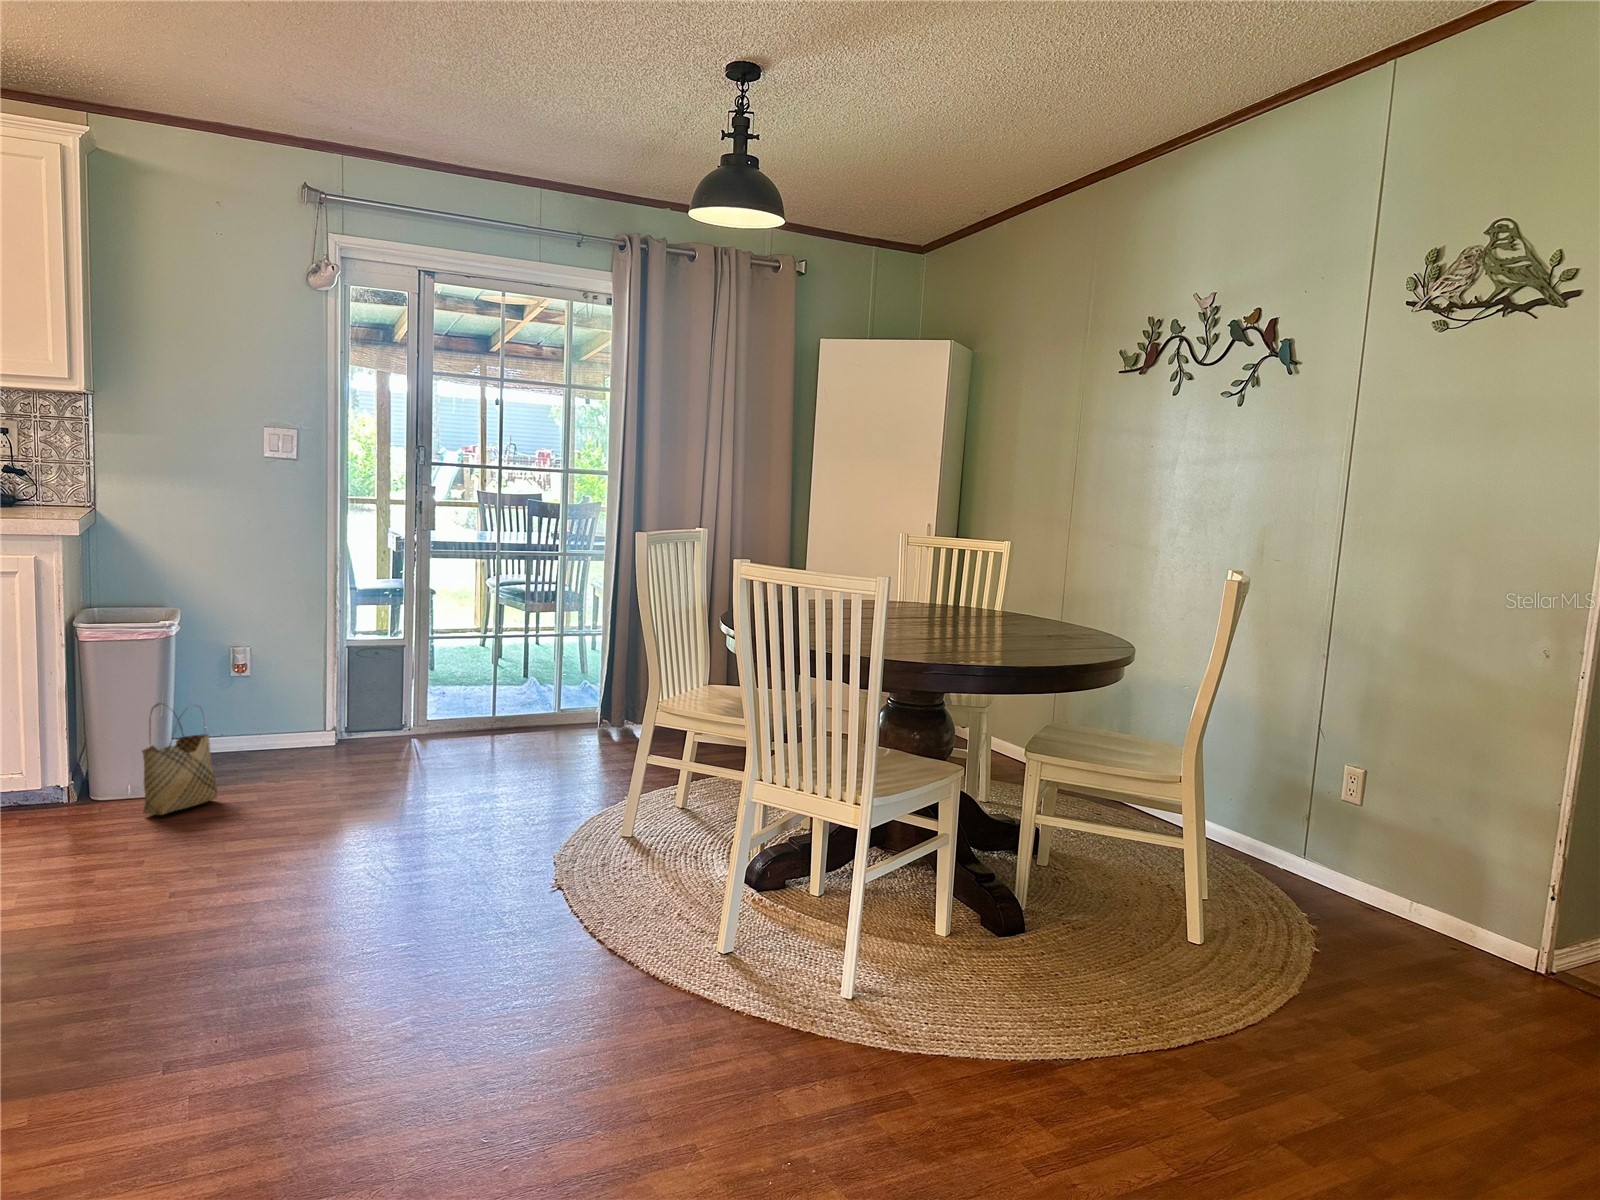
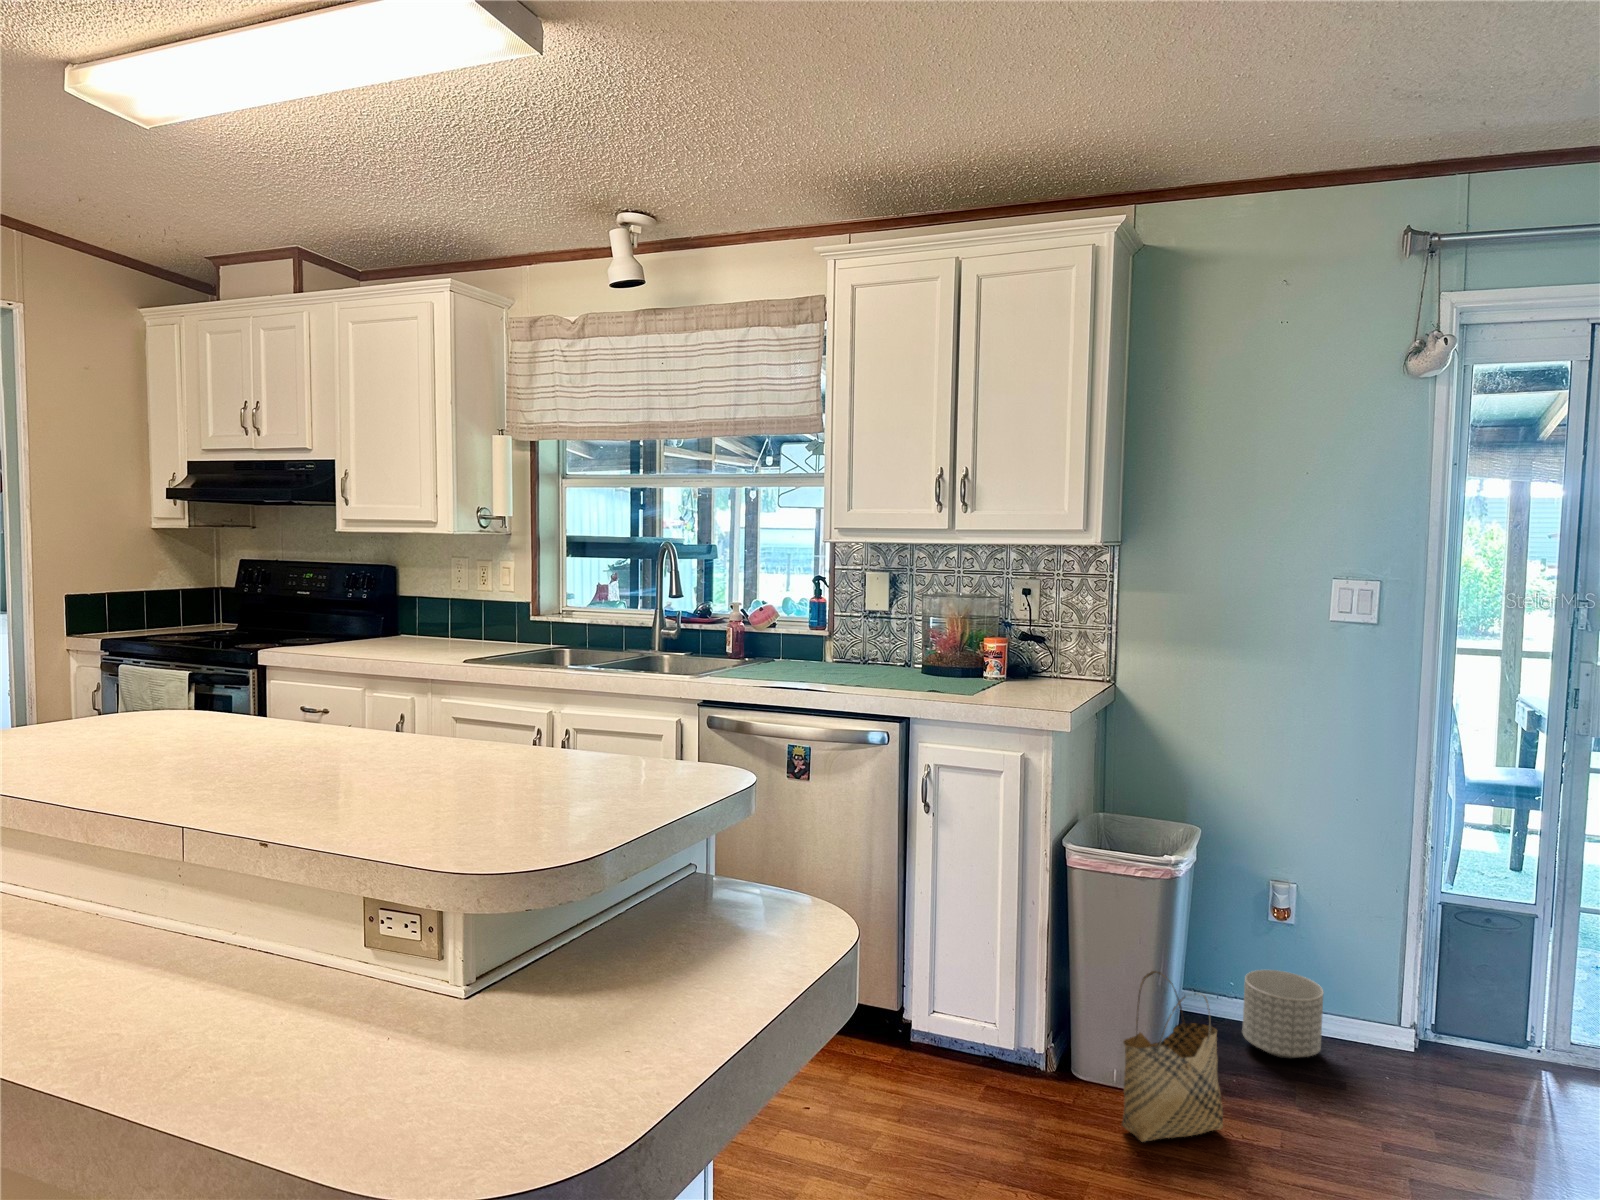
planter: none [221,709,277,763] -> present [1242,970,1324,1058]

